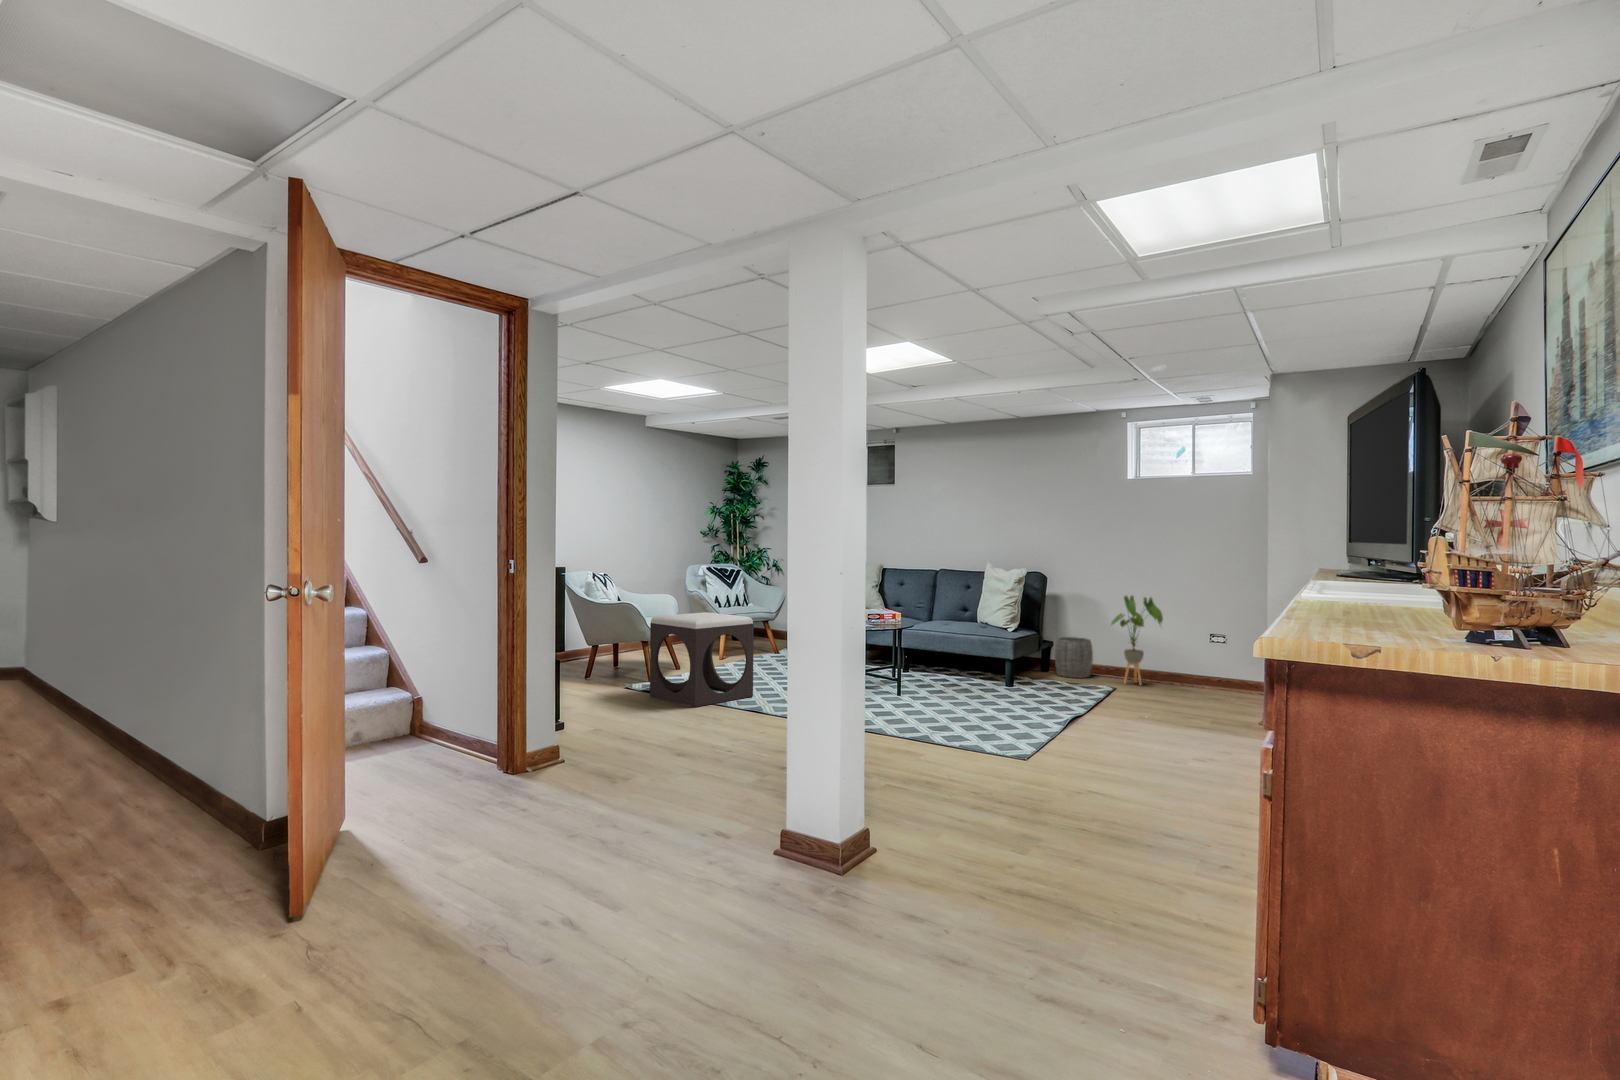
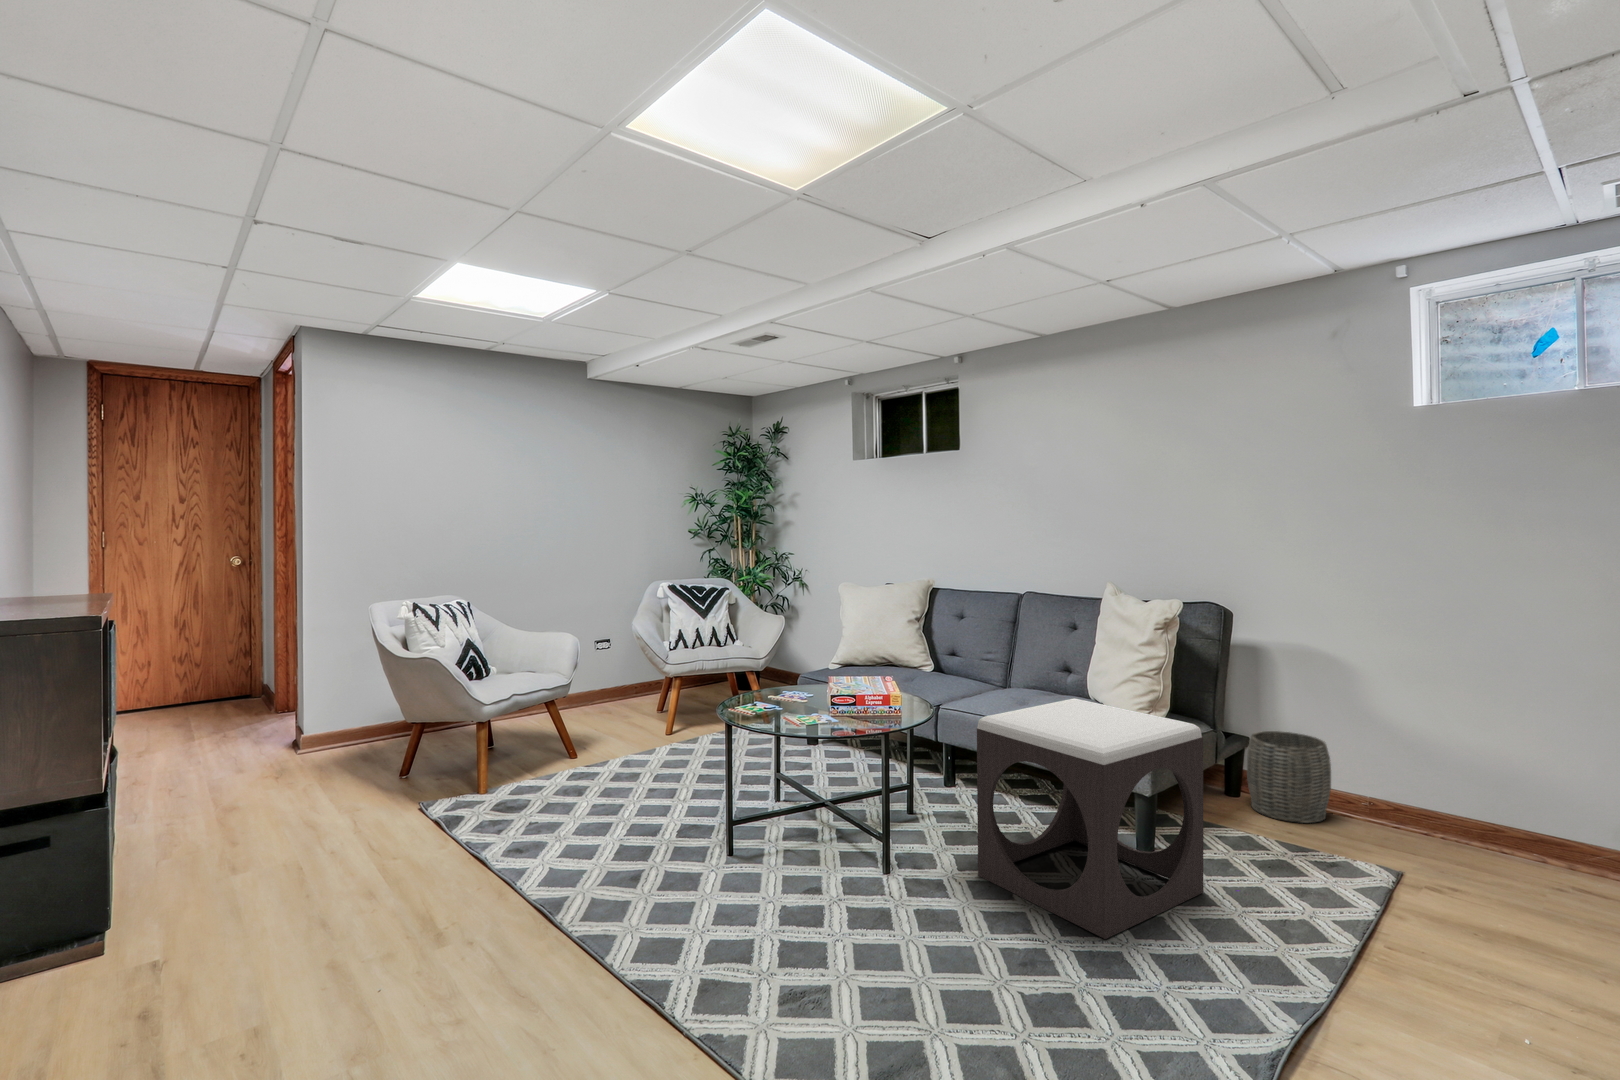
house plant: present [1111,596,1163,685] -> none [1372,663,1516,863]
footstool: present [650,612,754,707] -> present [977,698,1203,939]

